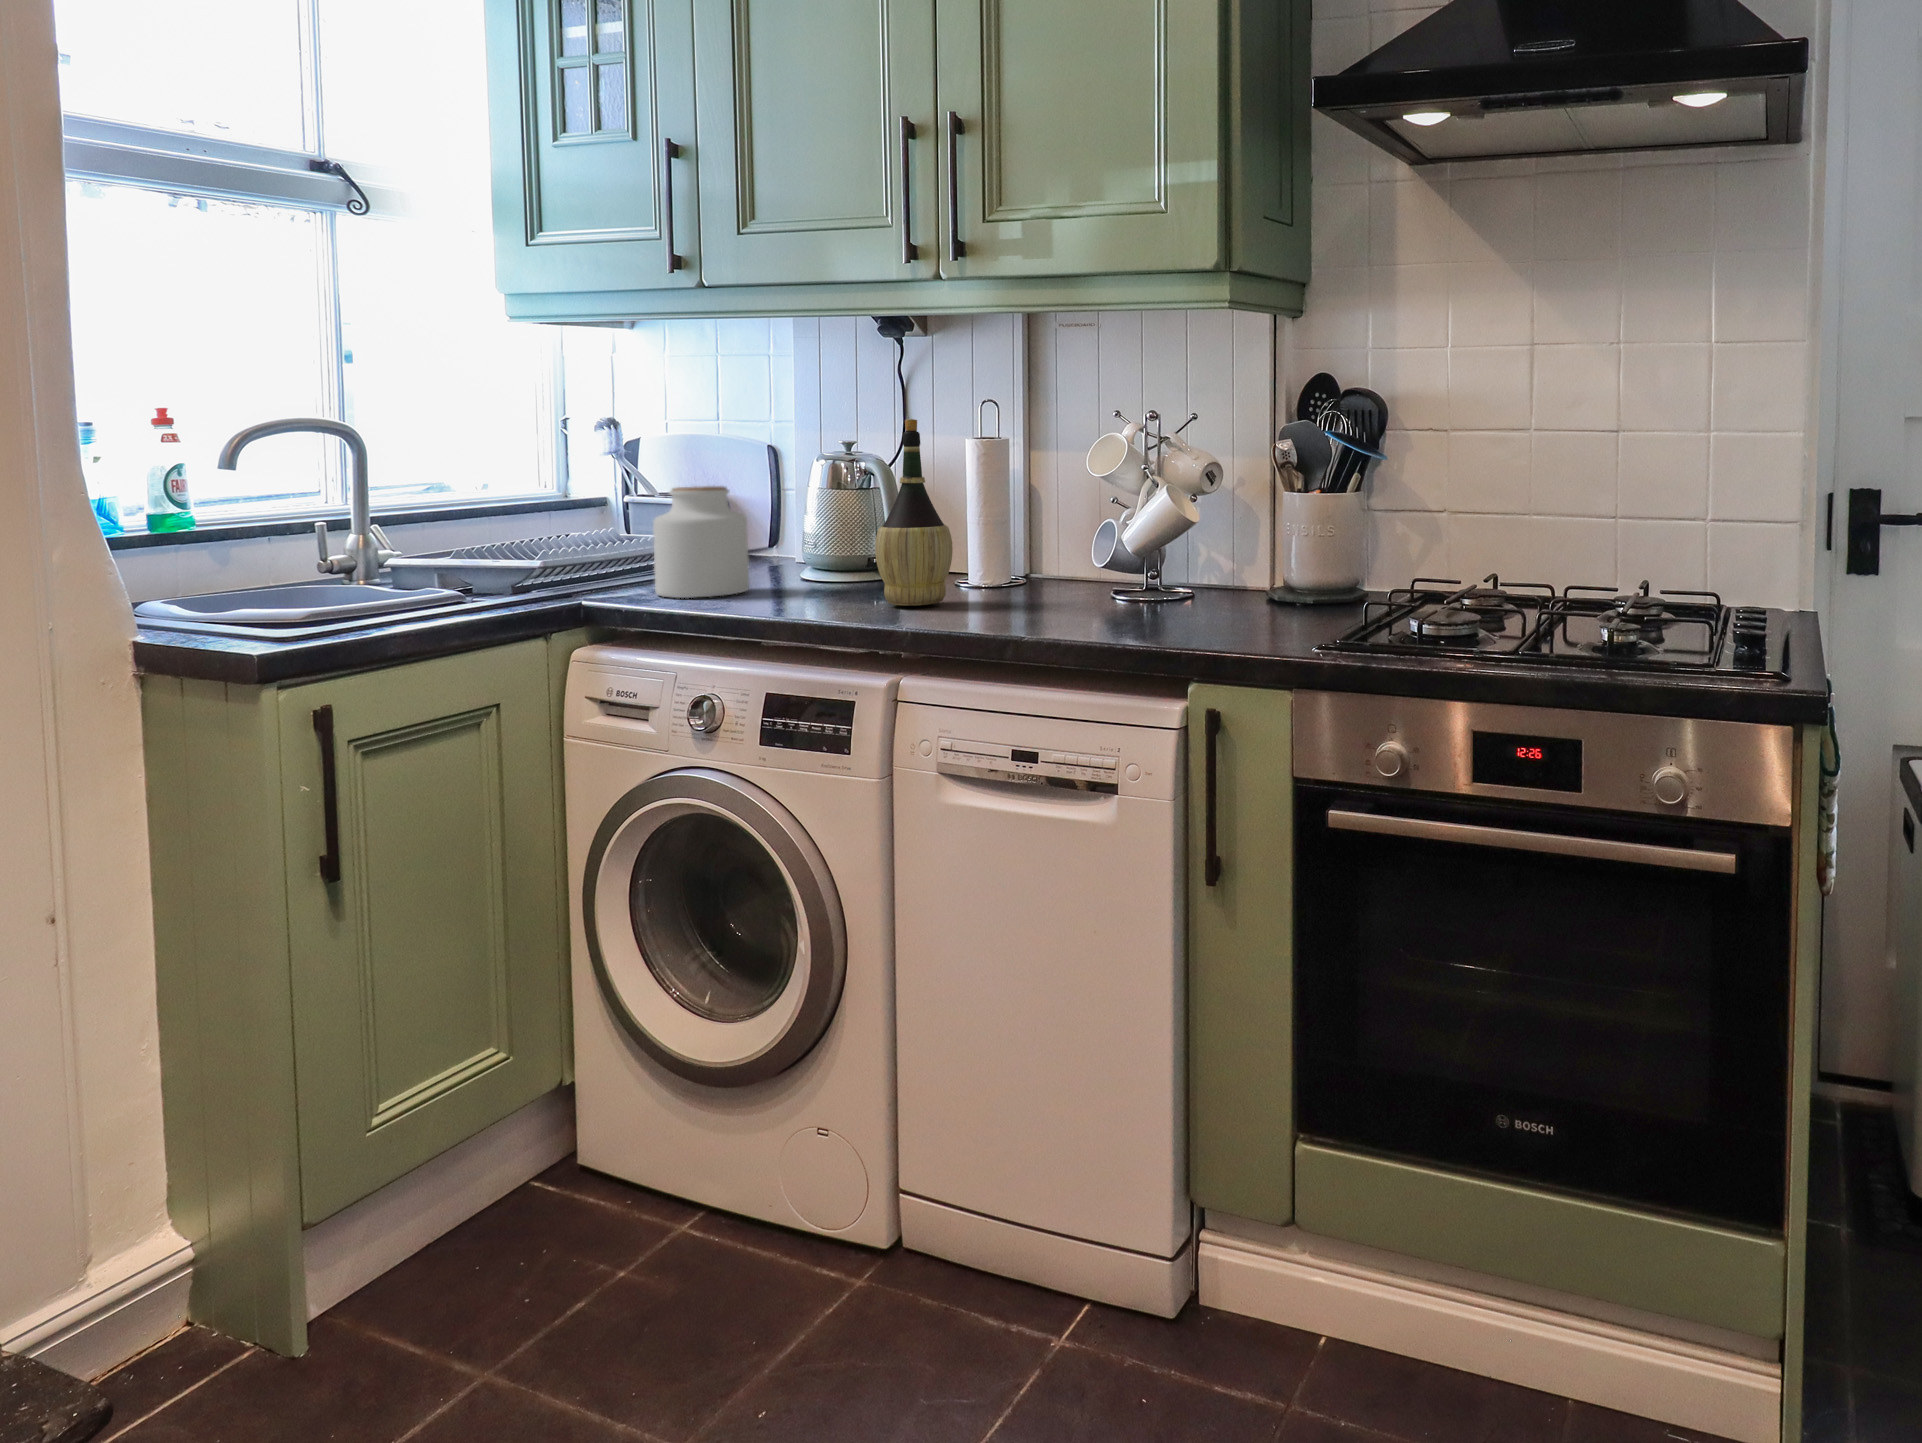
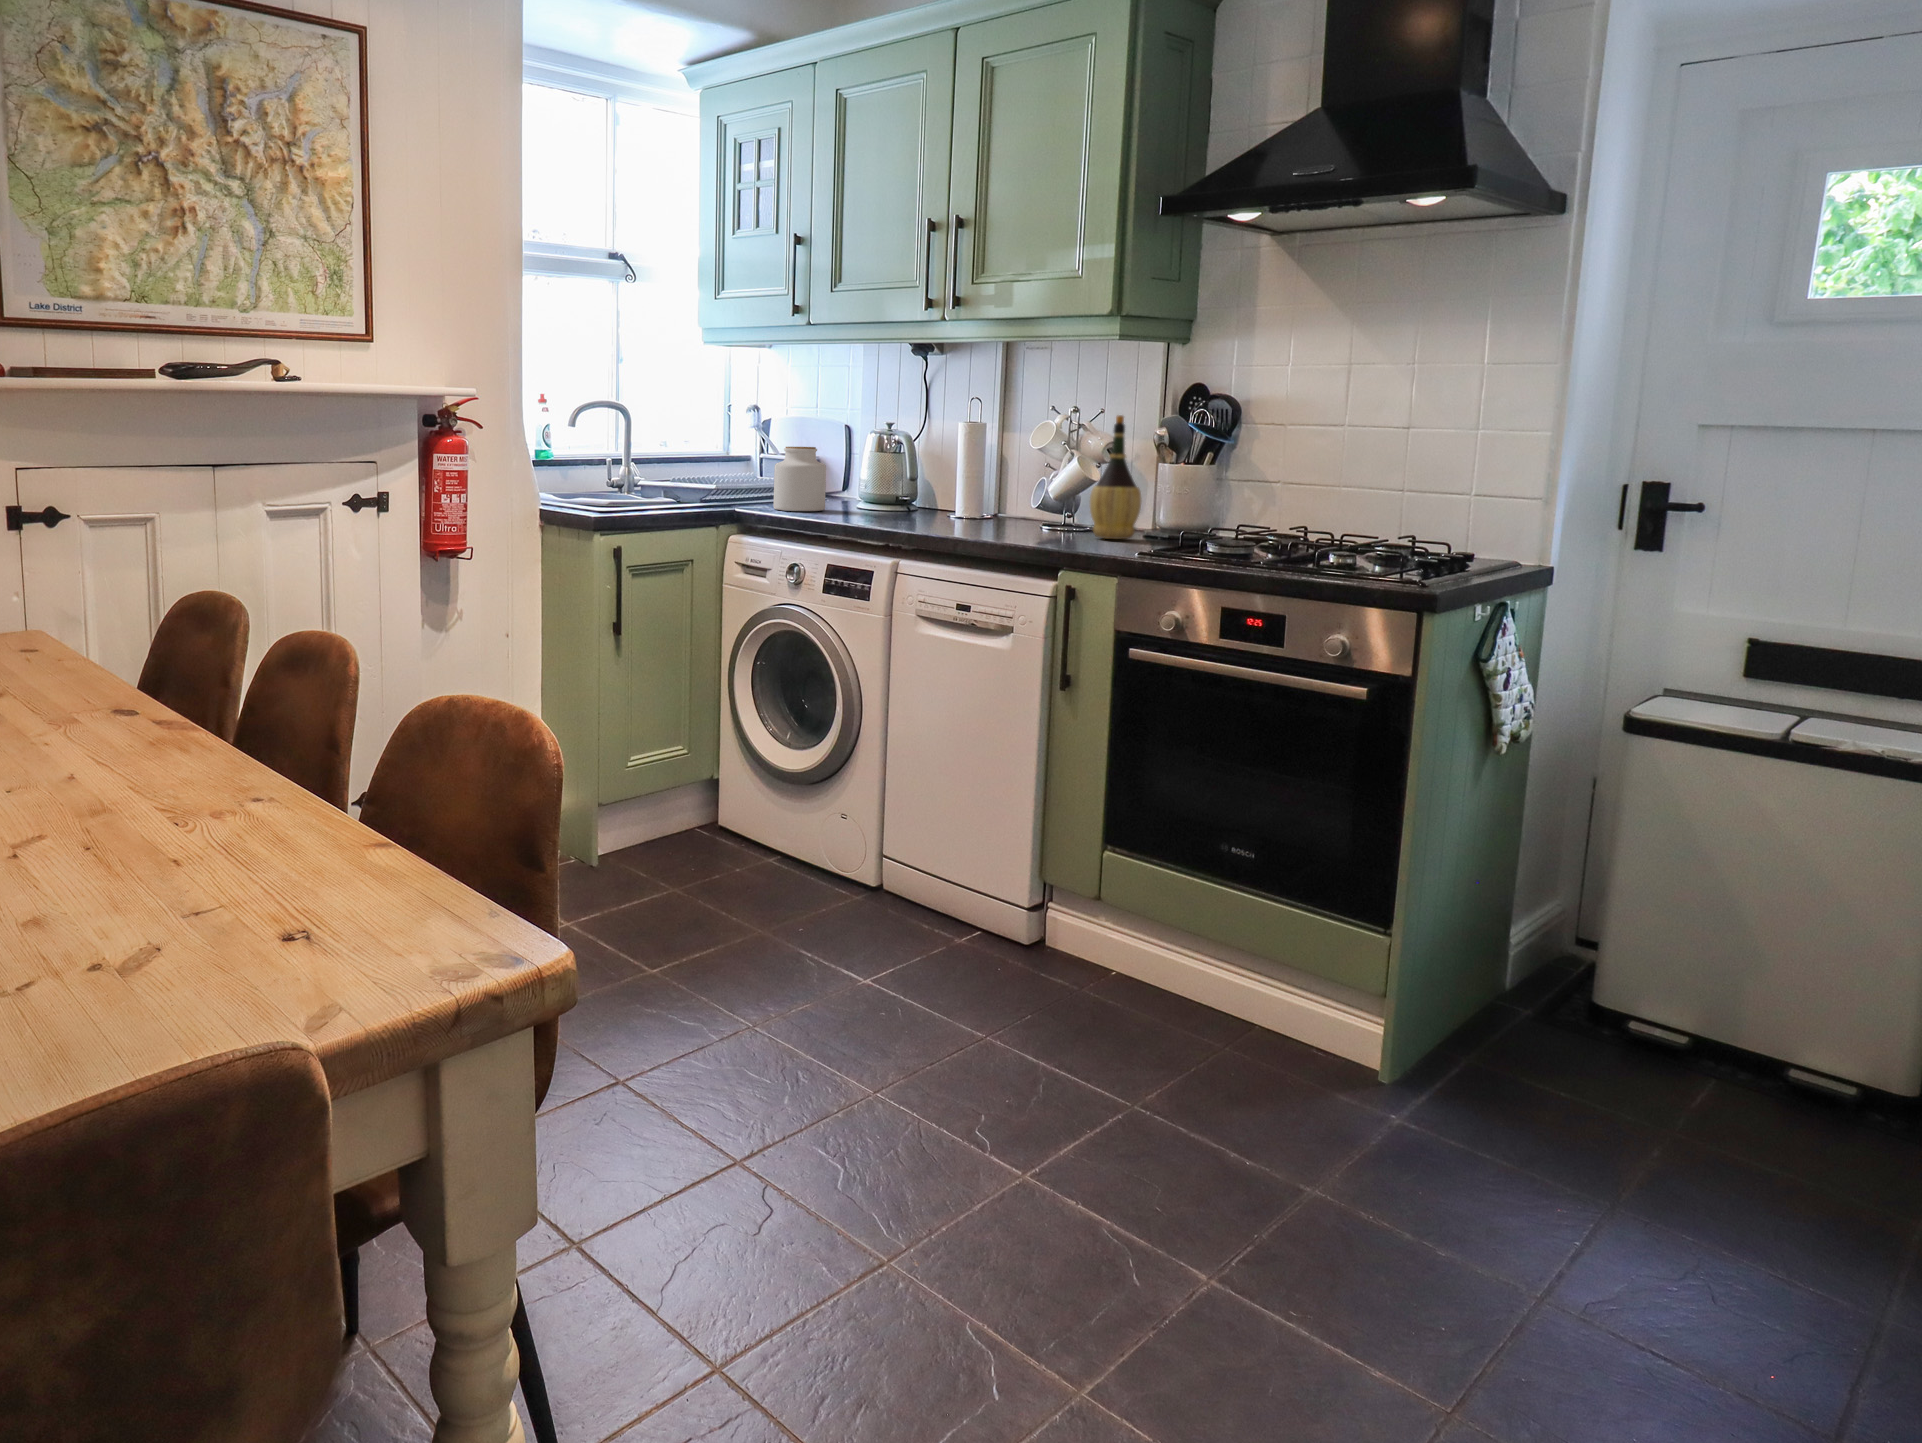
wine bottle: present [875,419,953,606] -> present [1090,415,1141,539]

